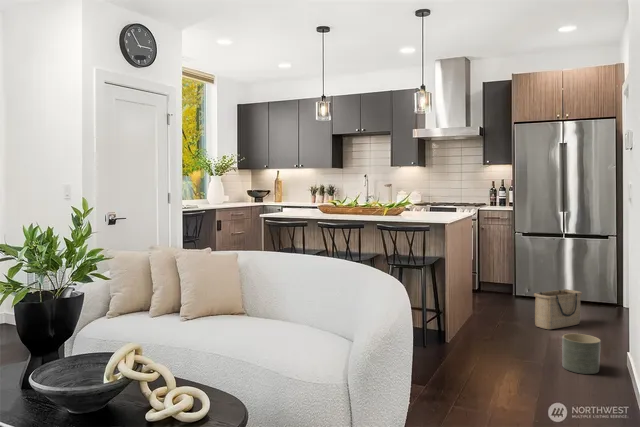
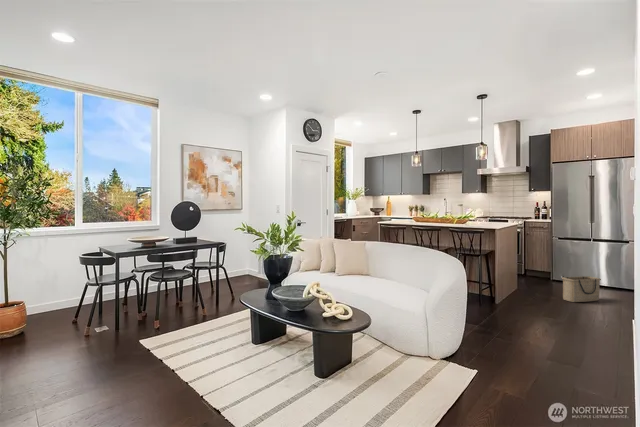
planter: present [562,334,600,374] -> none [577,303,605,330]

